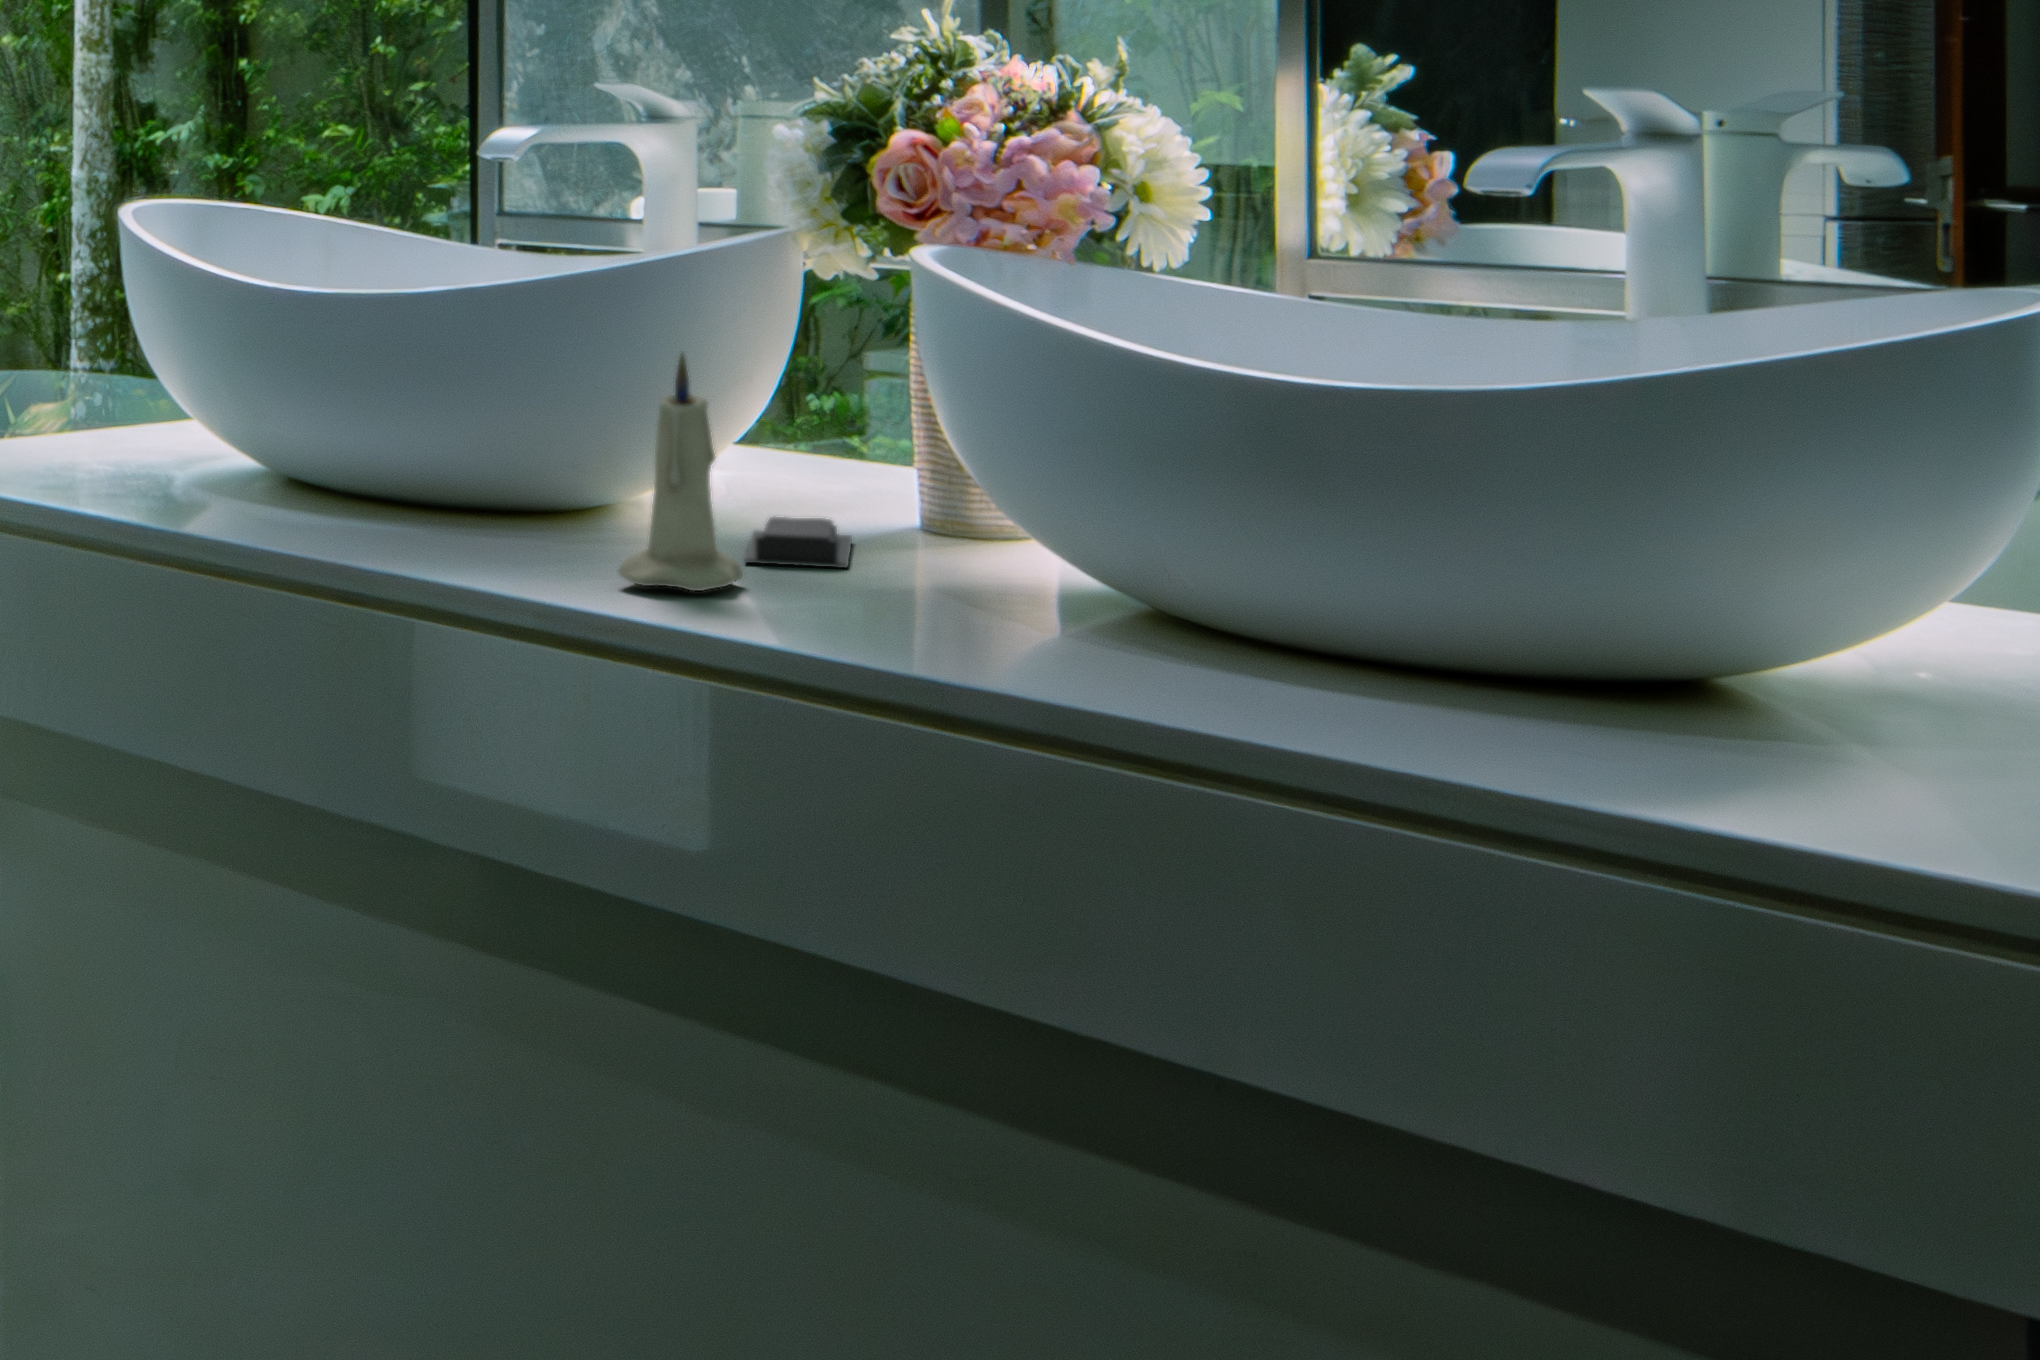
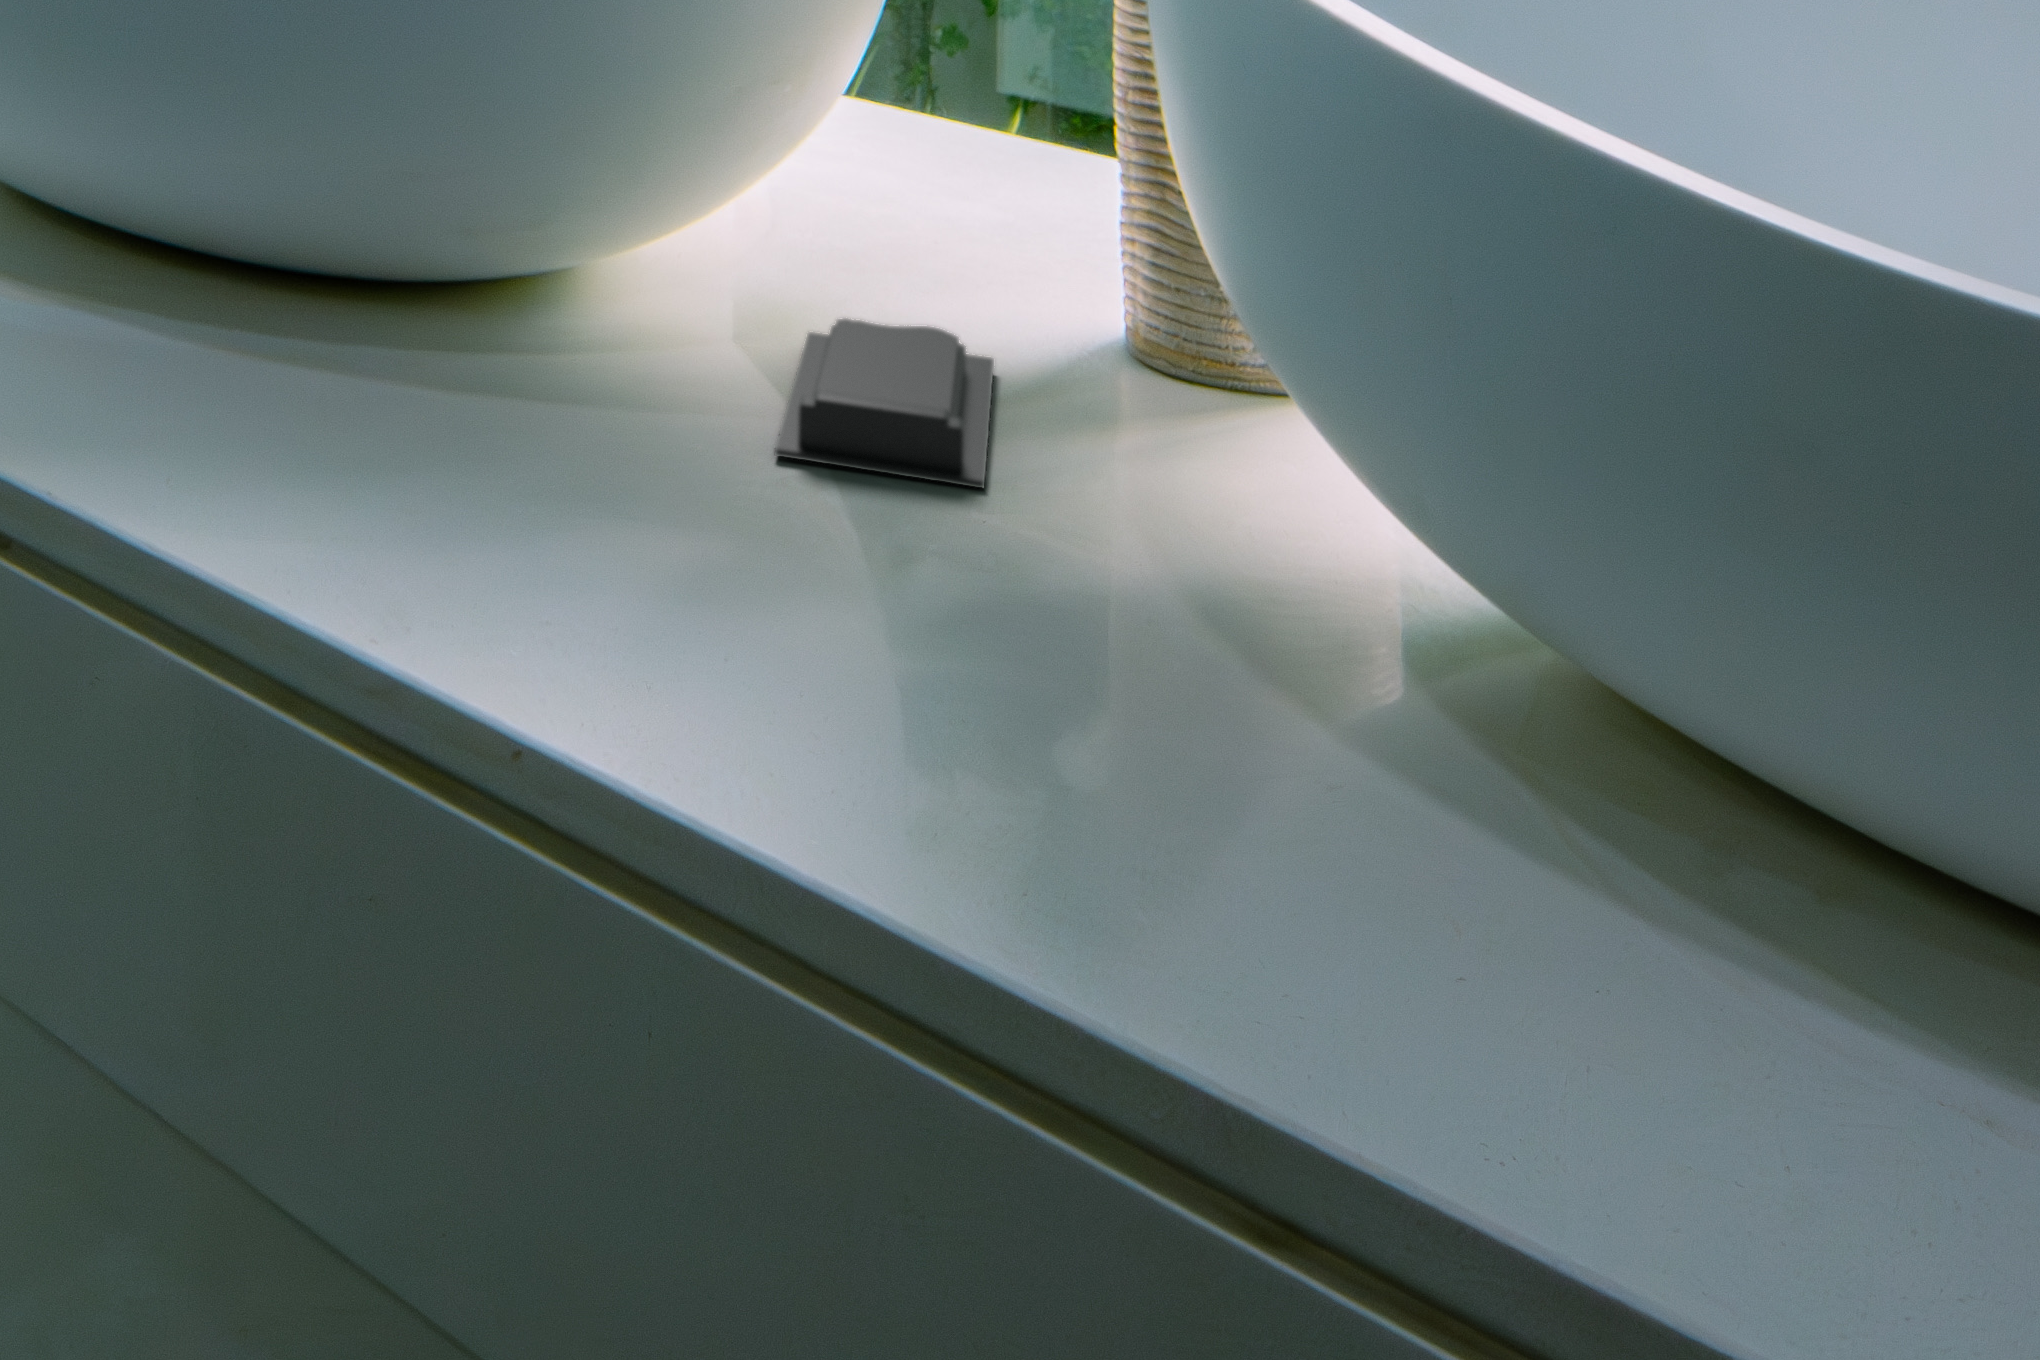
candle: present [618,354,743,591] -> none [490,58,758,605]

